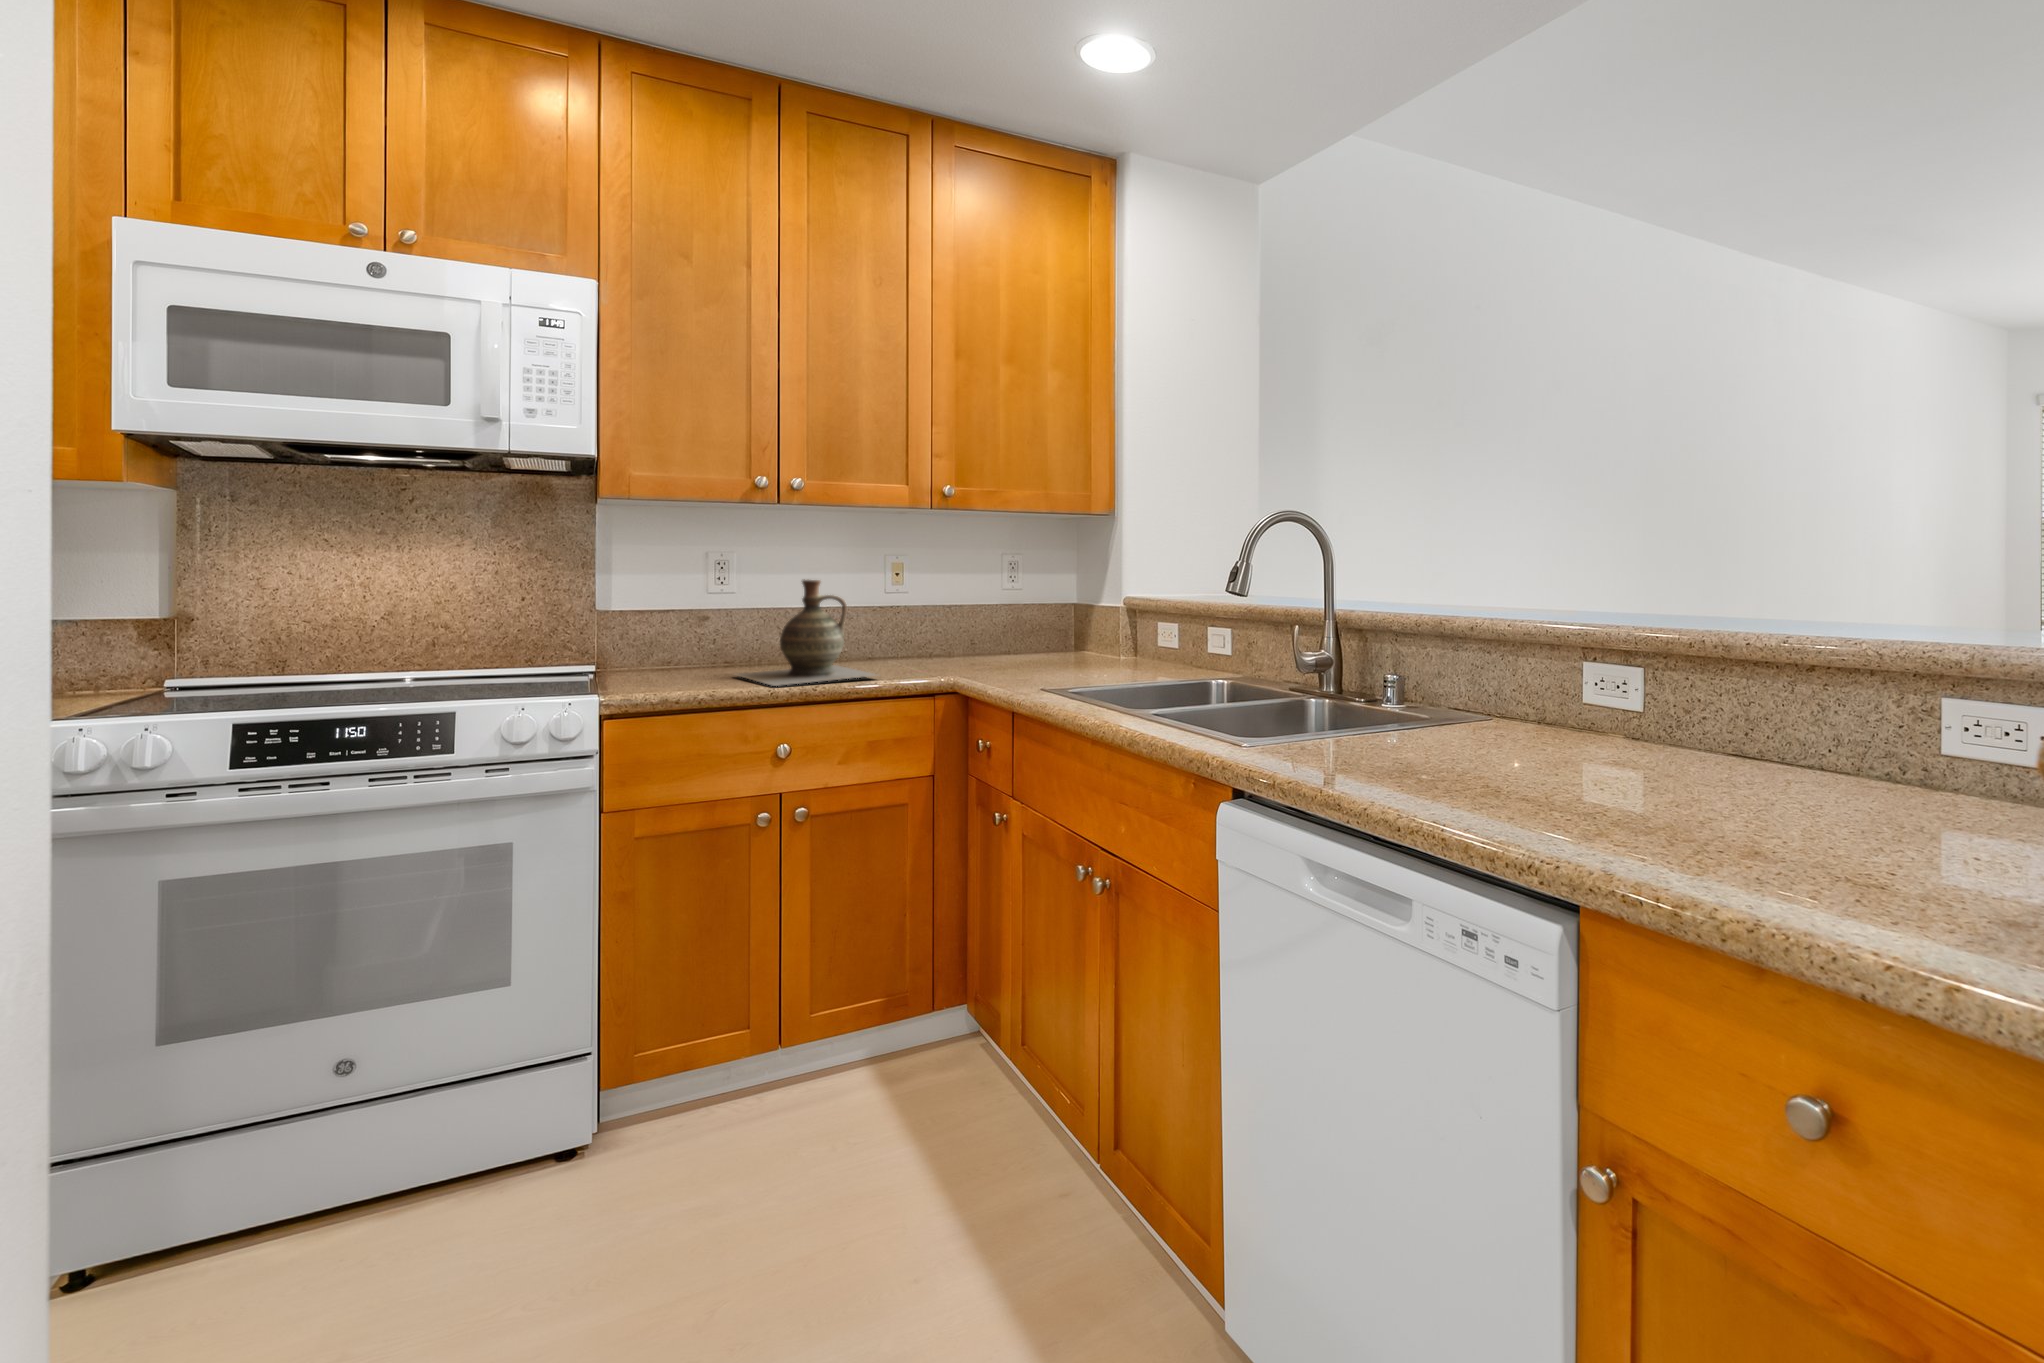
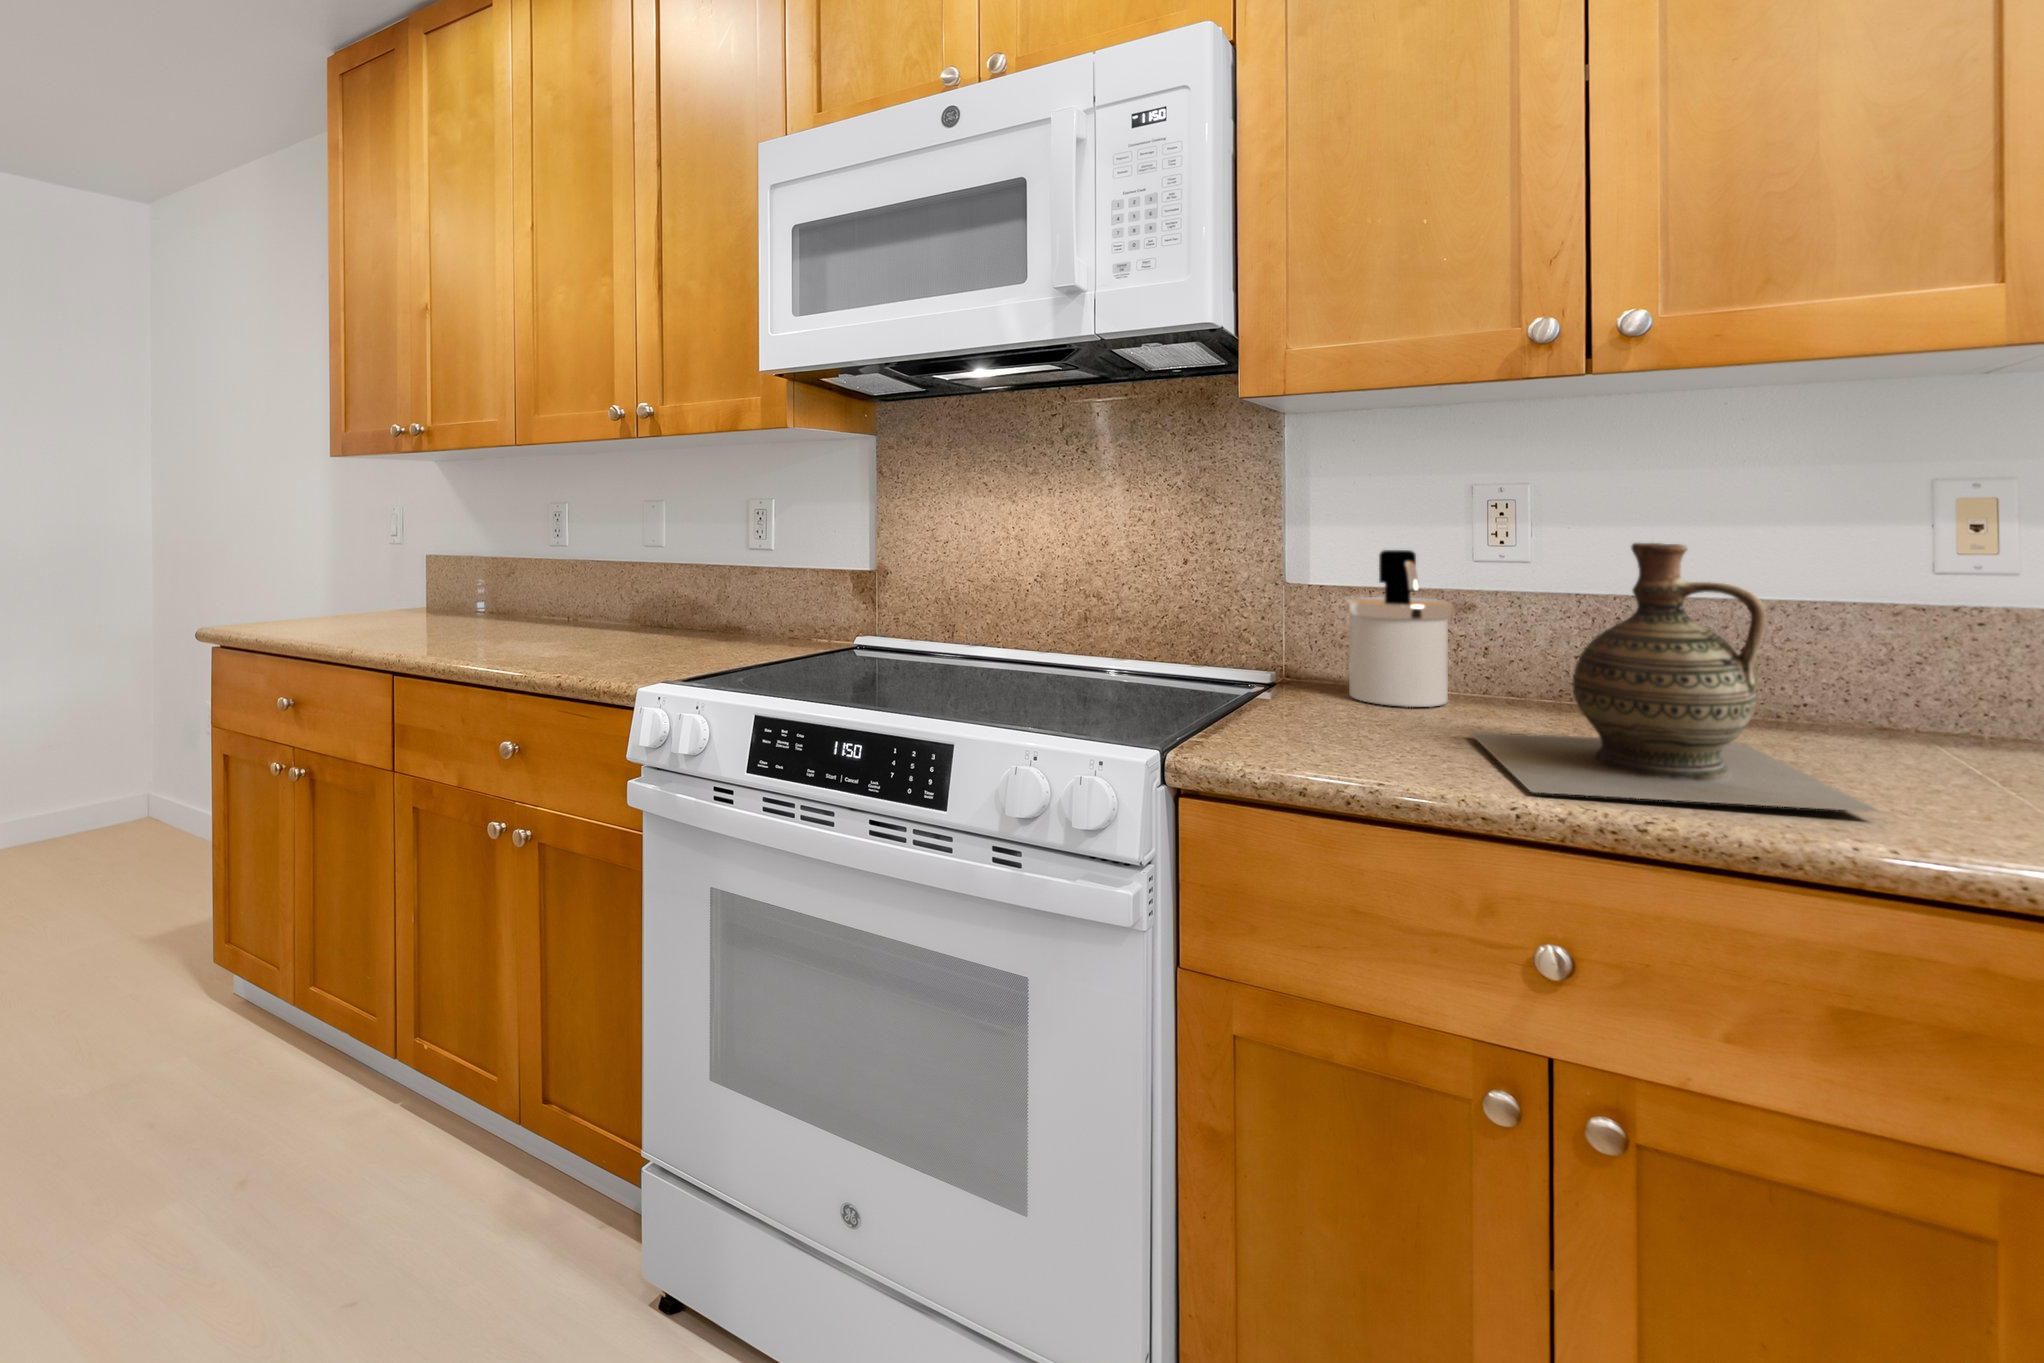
soap dispenser: none [653,587,710,672] -> present [1346,550,1452,707]

